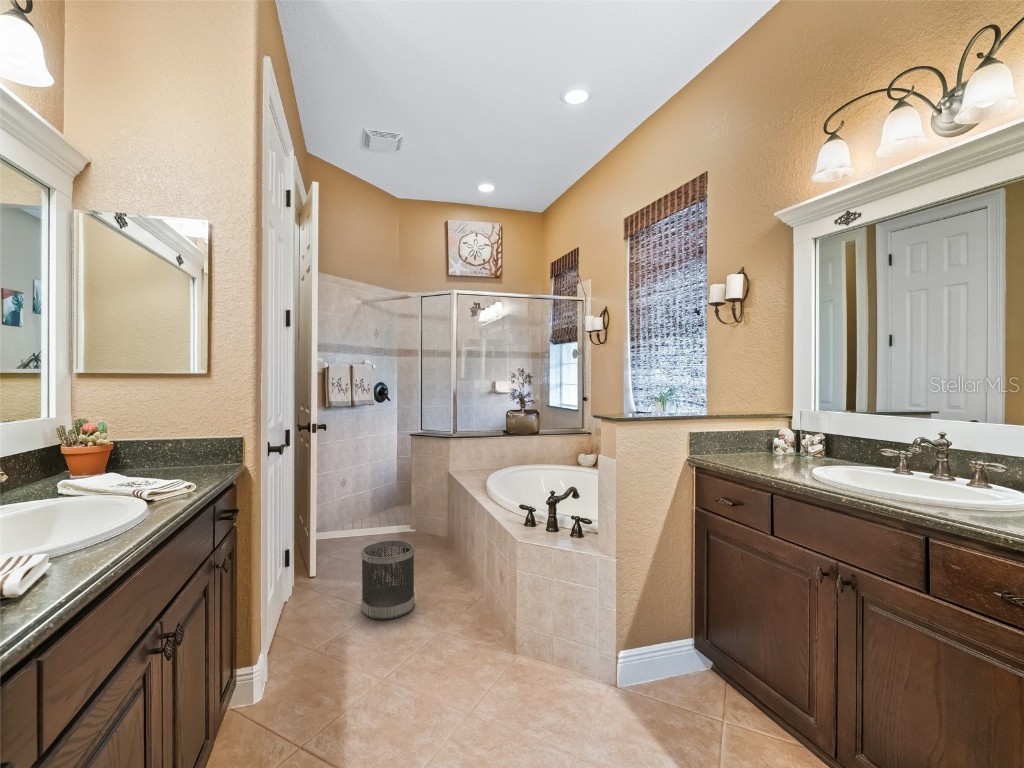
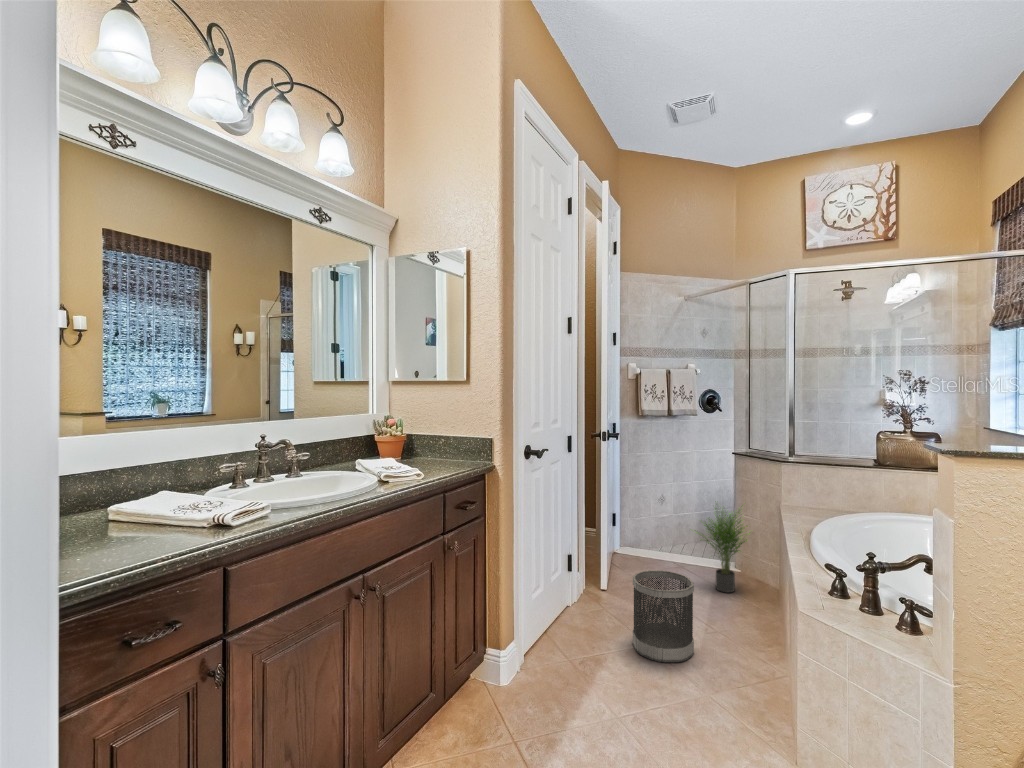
potted plant: none [382,474,436,550] -> present [695,509,750,593]

